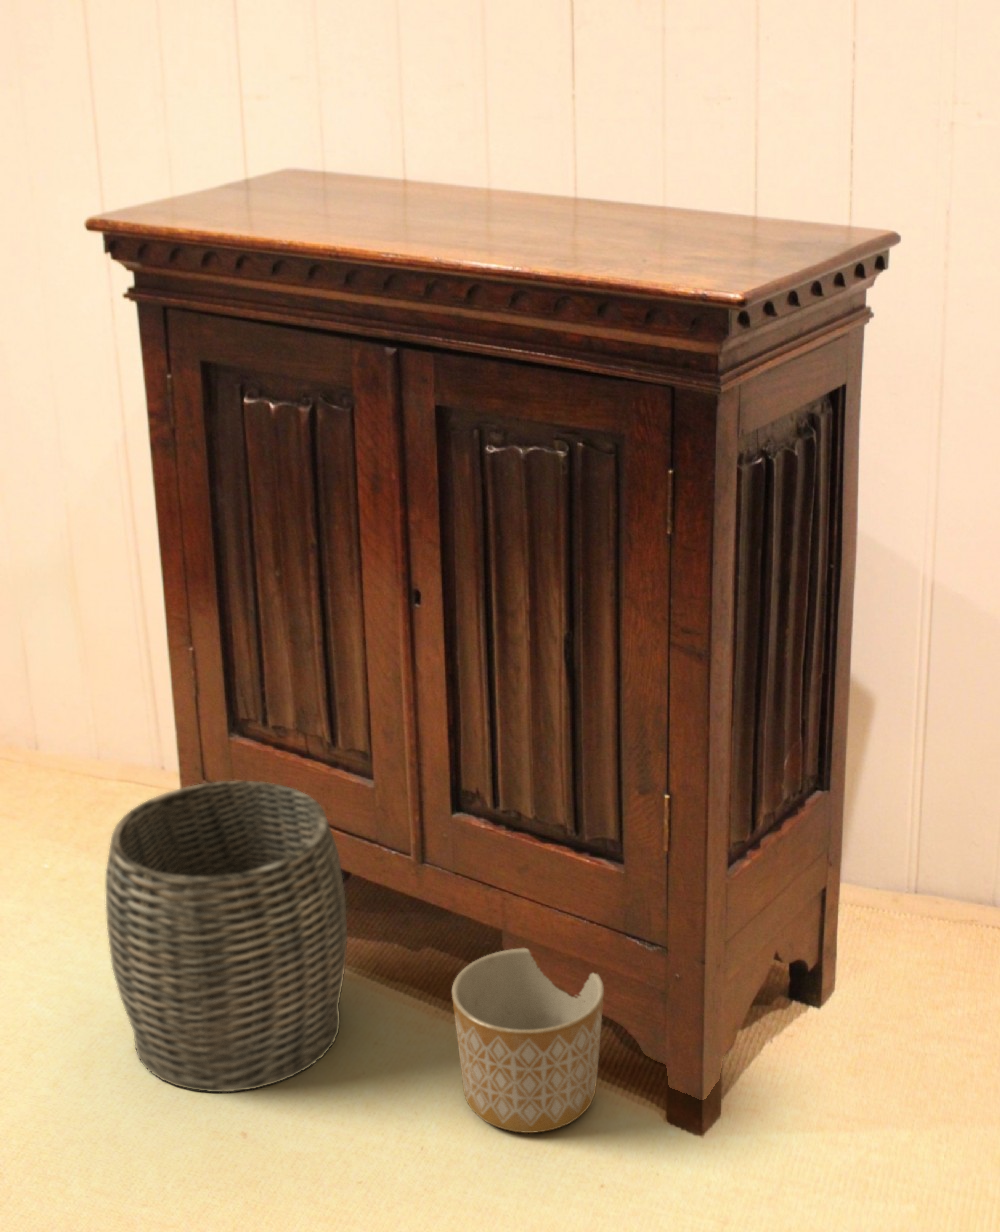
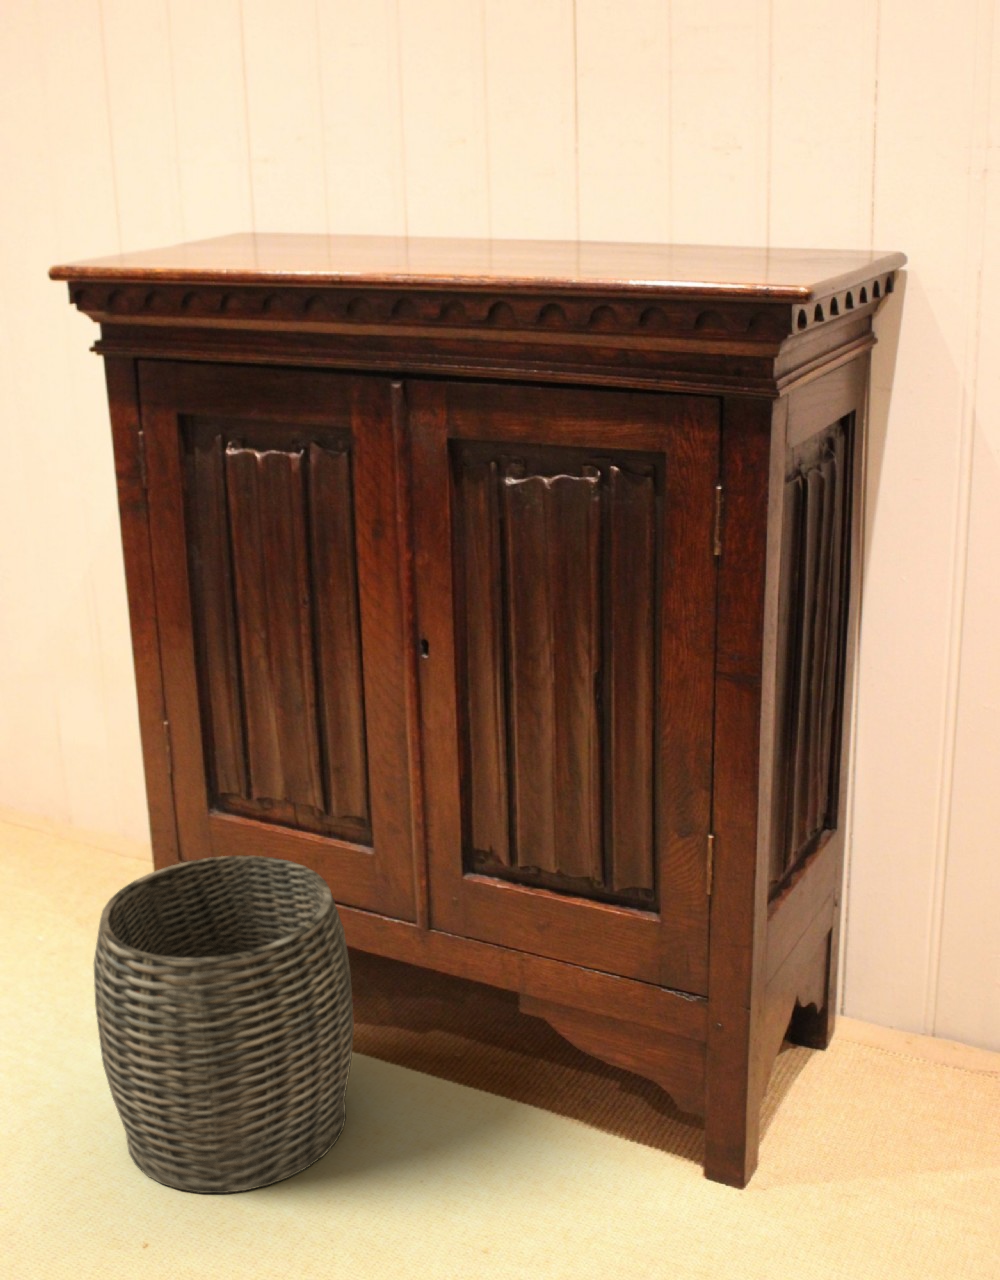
planter: present [452,948,604,1133] -> none [482,1011,643,1209]

